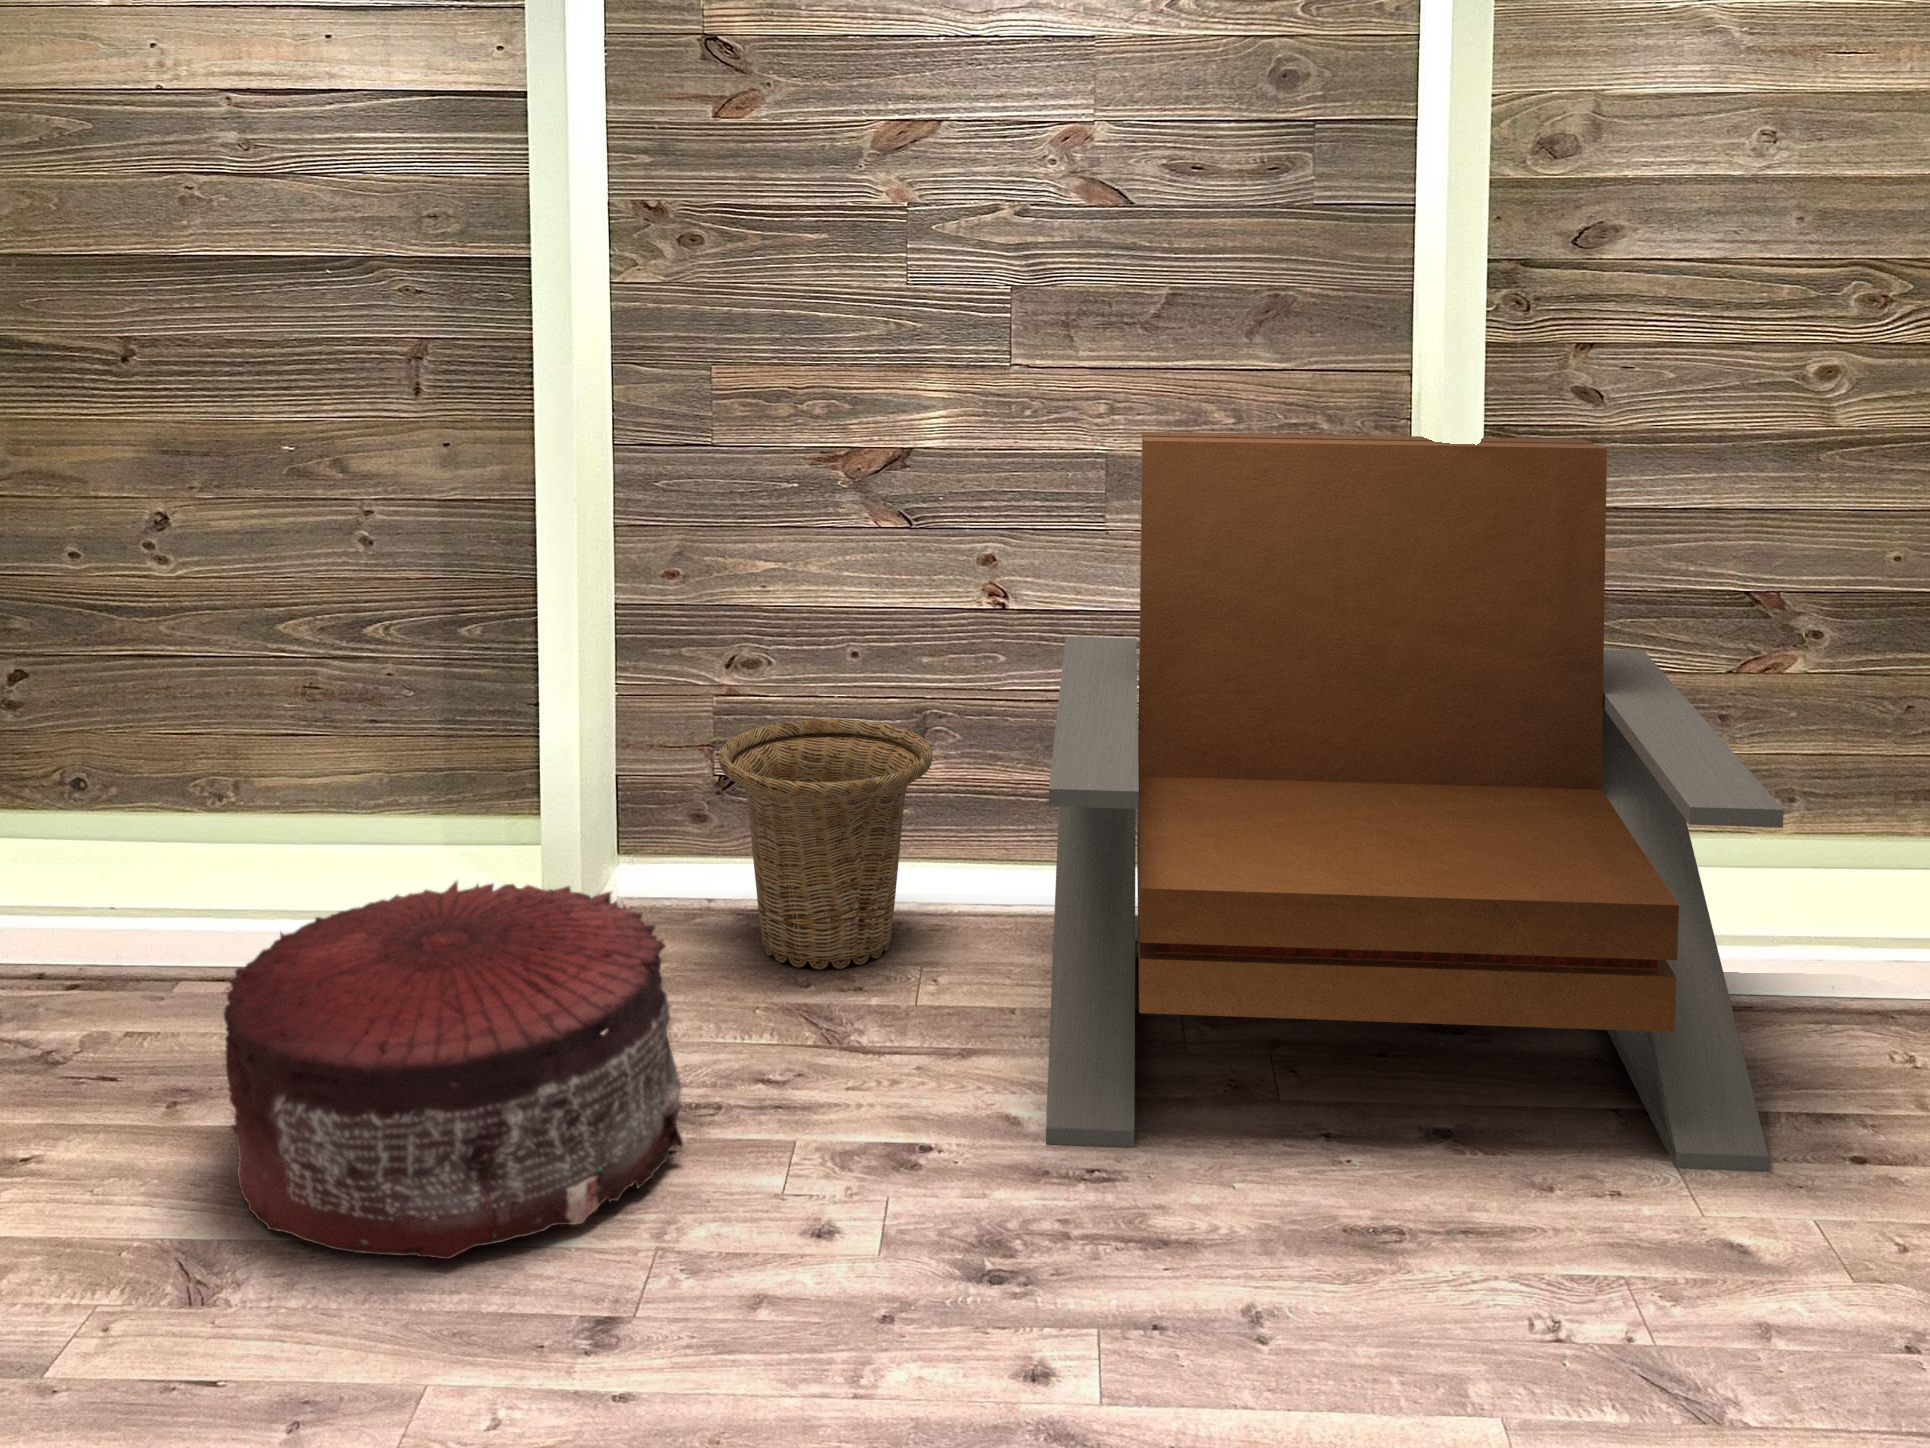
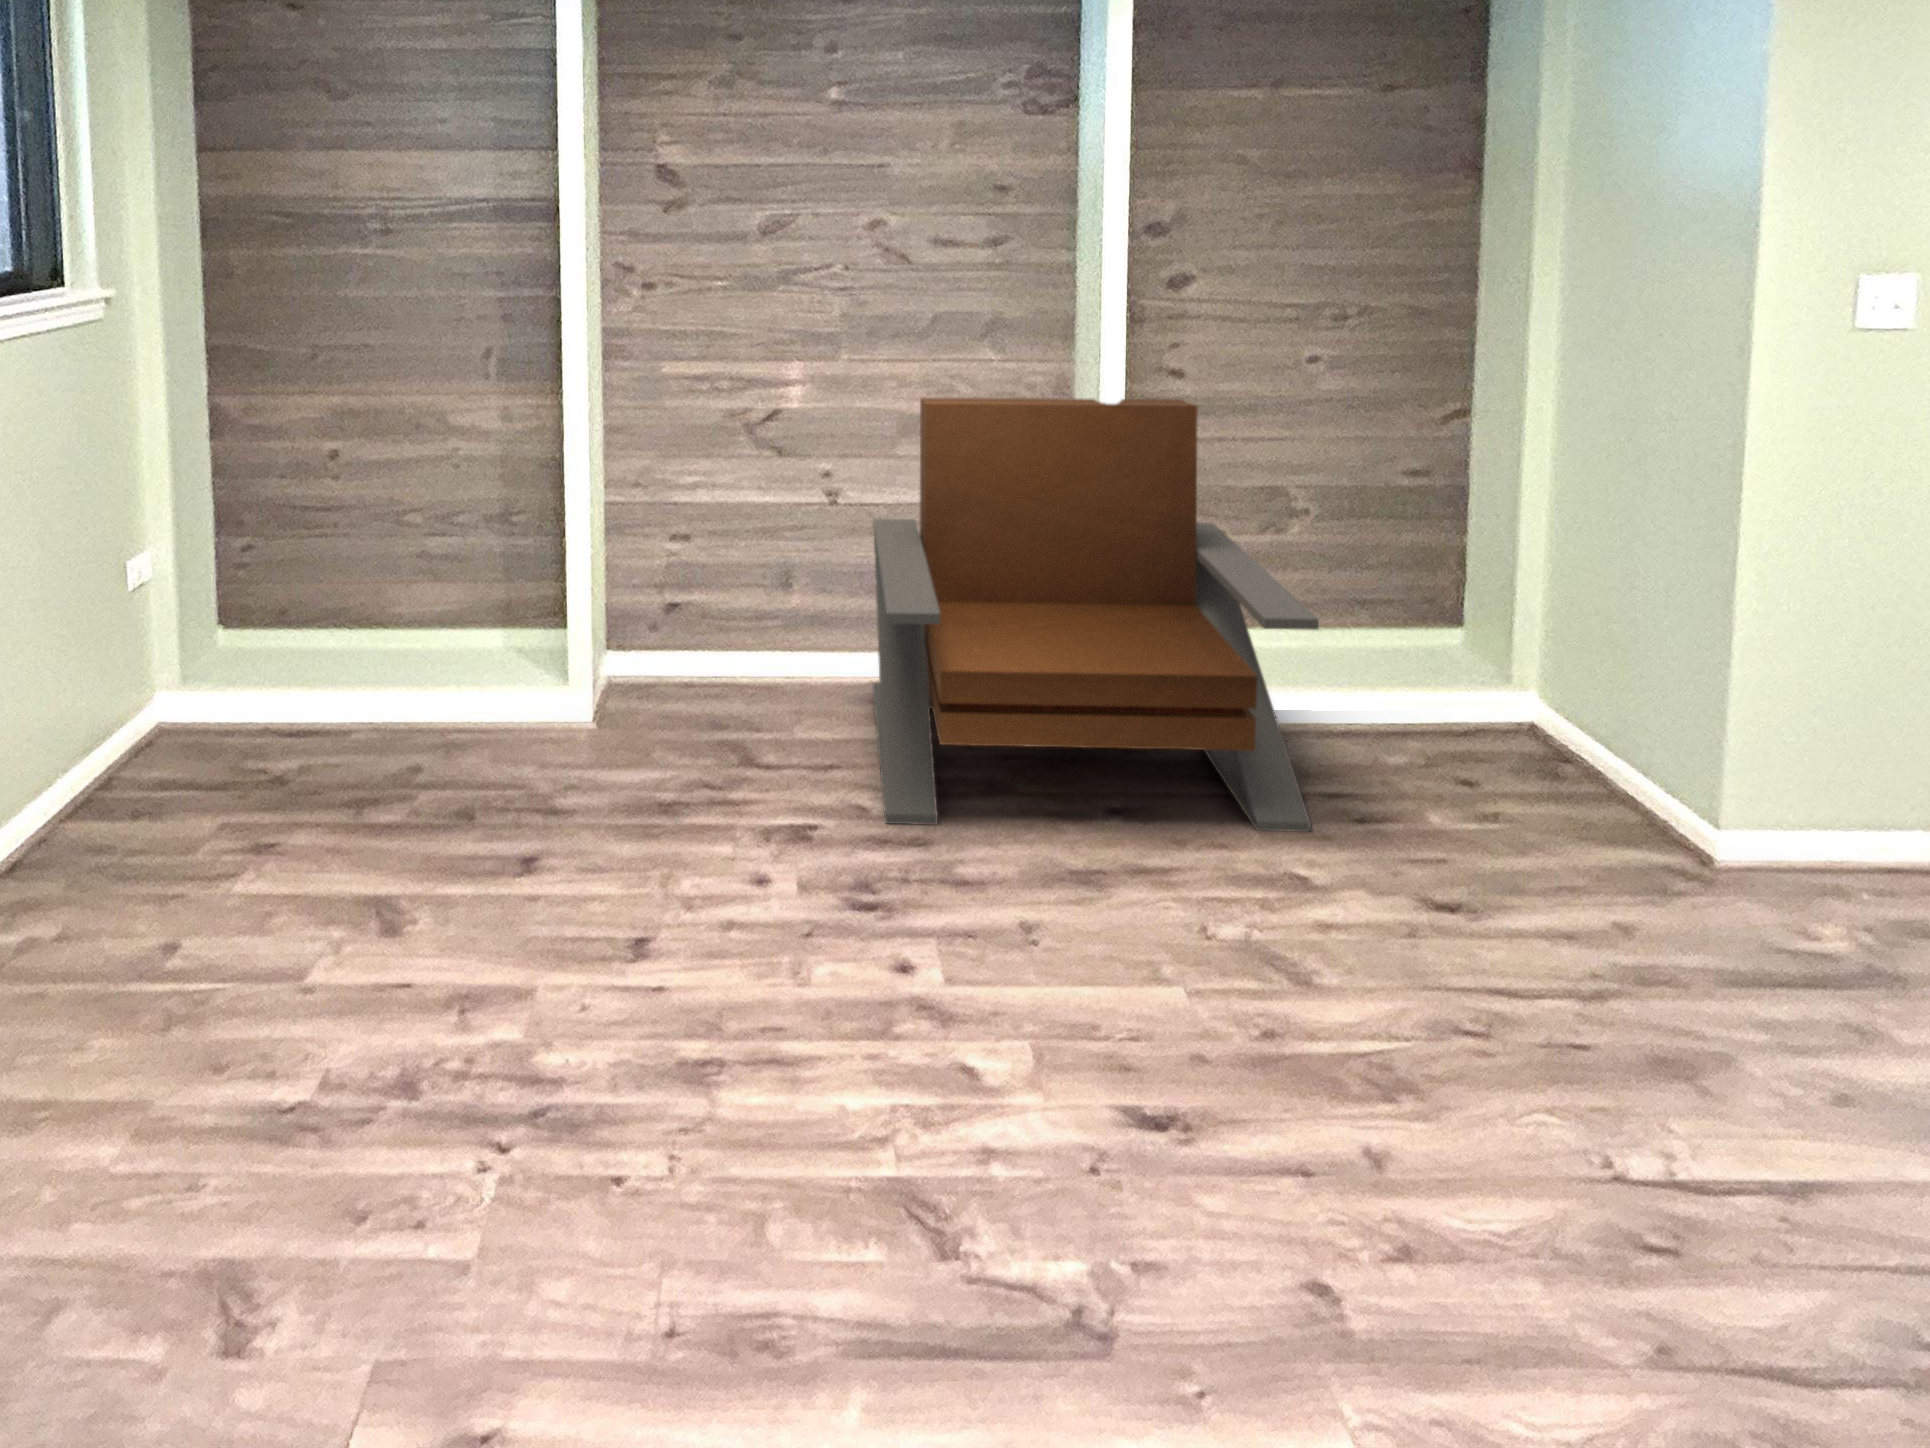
basket: present [719,719,933,970] -> none [671,569,798,719]
pouf: present [224,881,683,1259] -> none [396,671,672,903]

